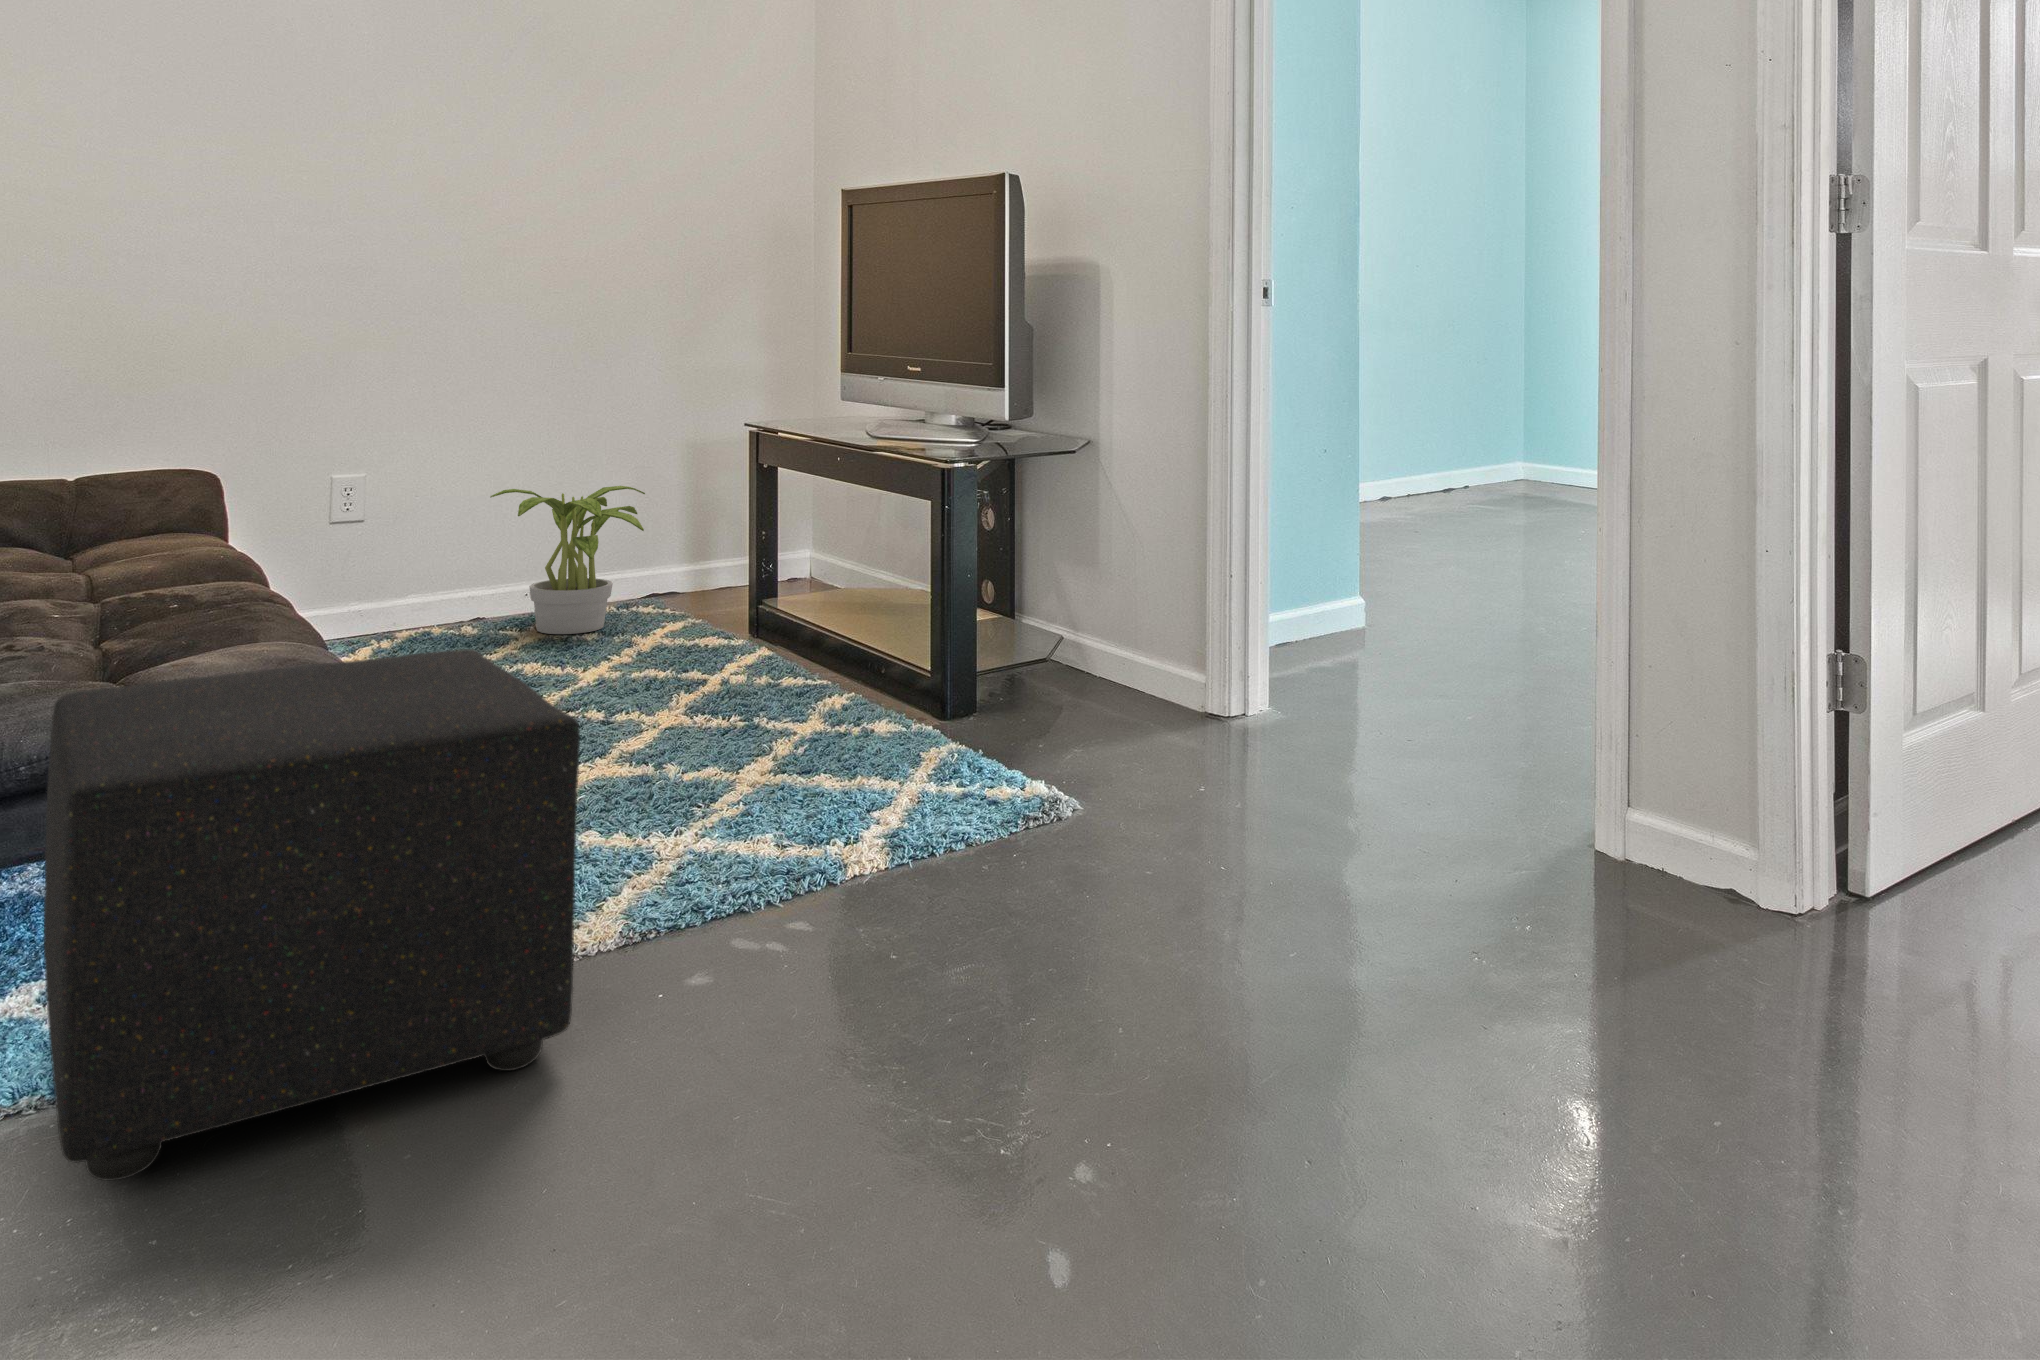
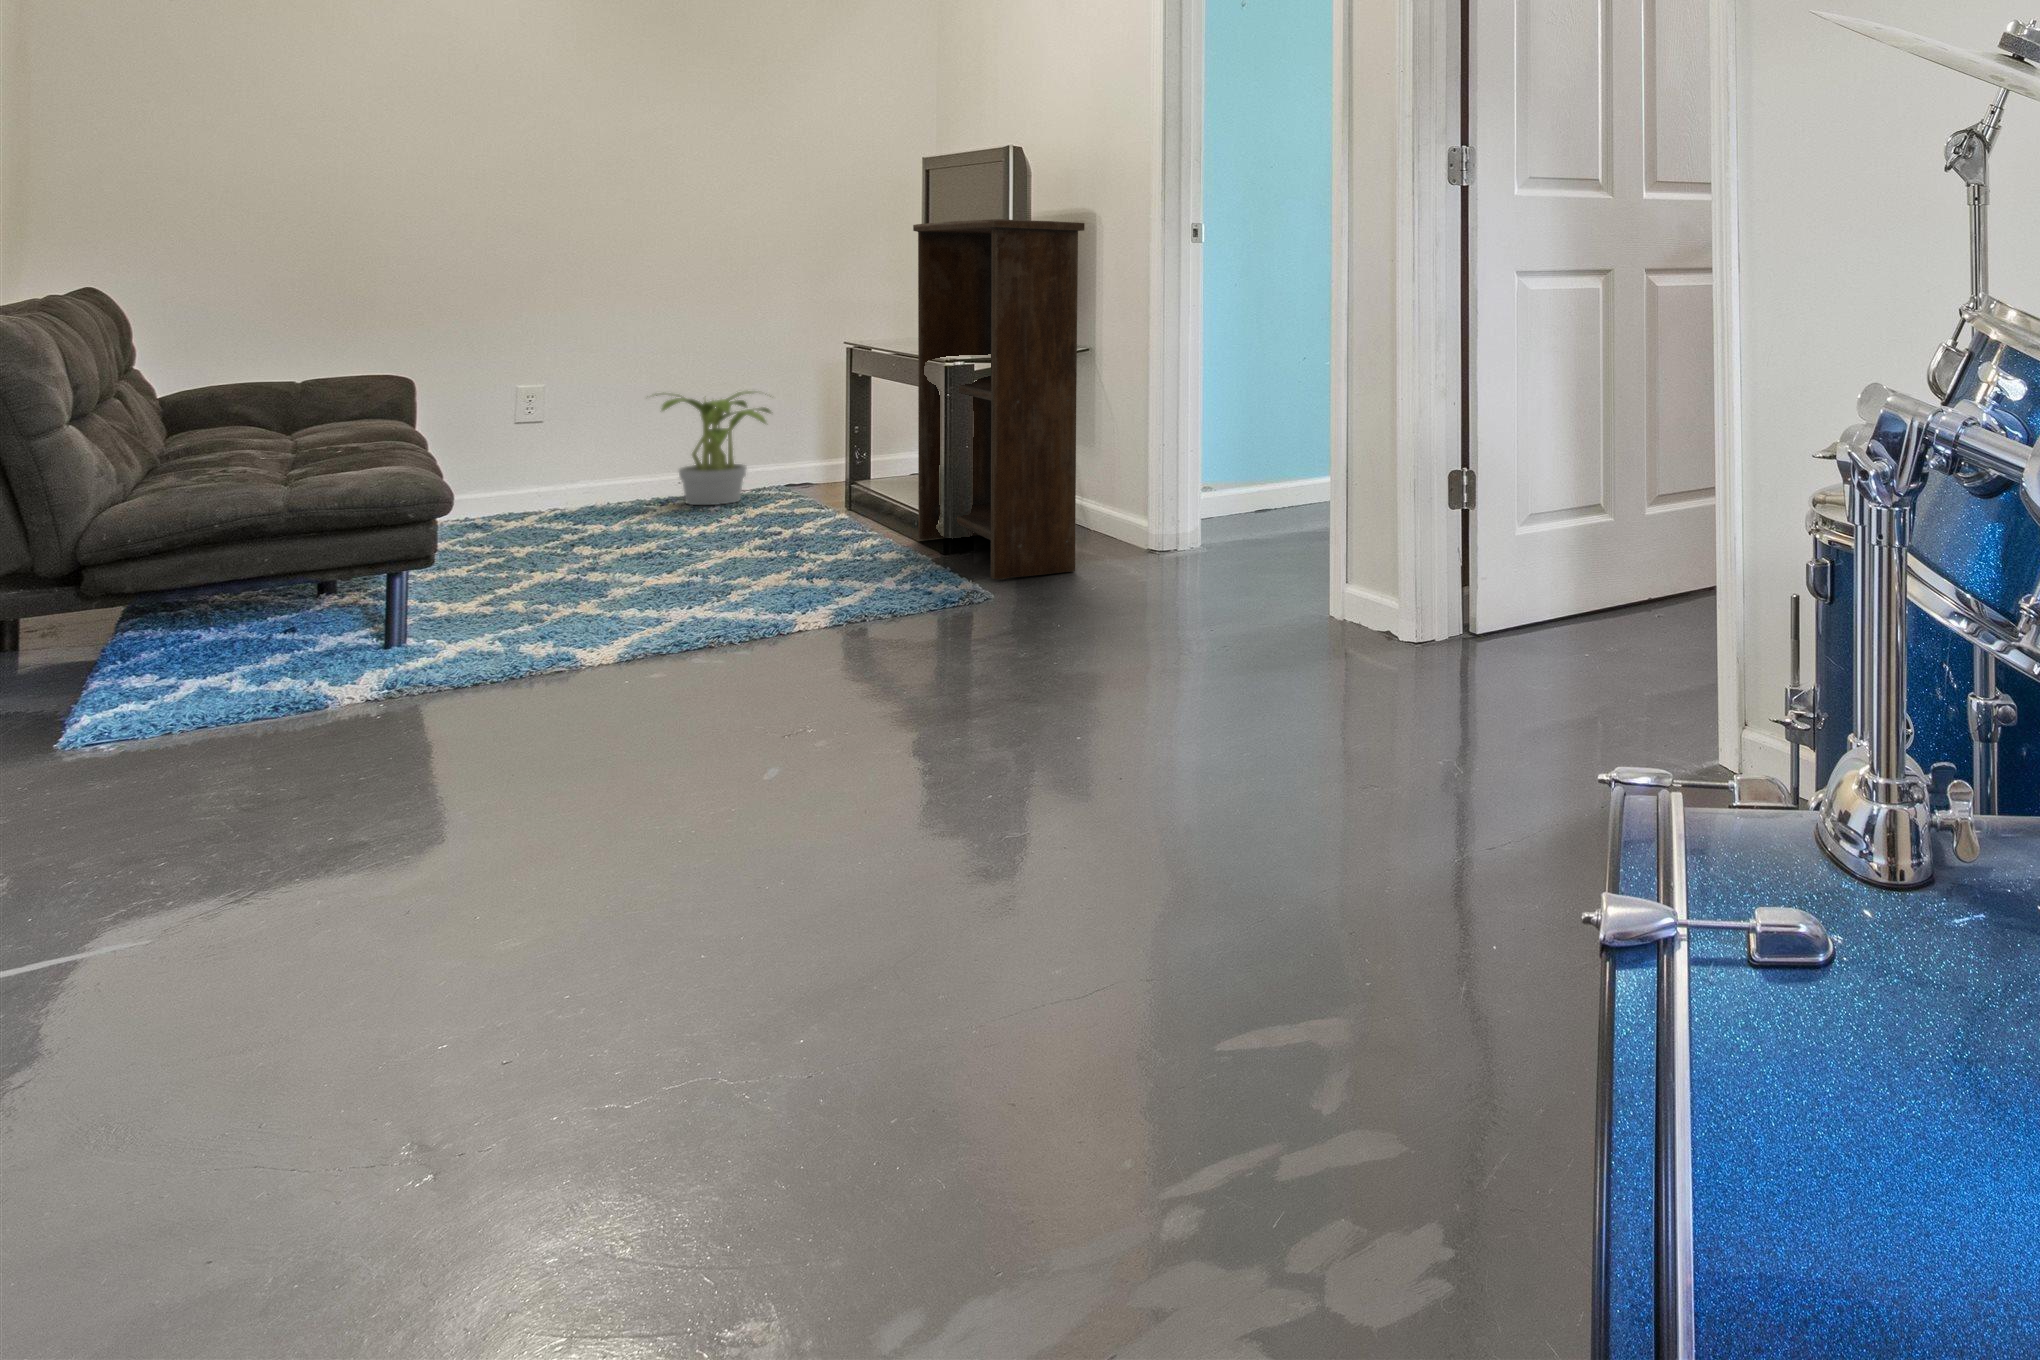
bookshelf: none [883,269,1165,770] -> present [913,219,1085,579]
ottoman: present [44,649,580,1181] -> none [212,471,548,747]

